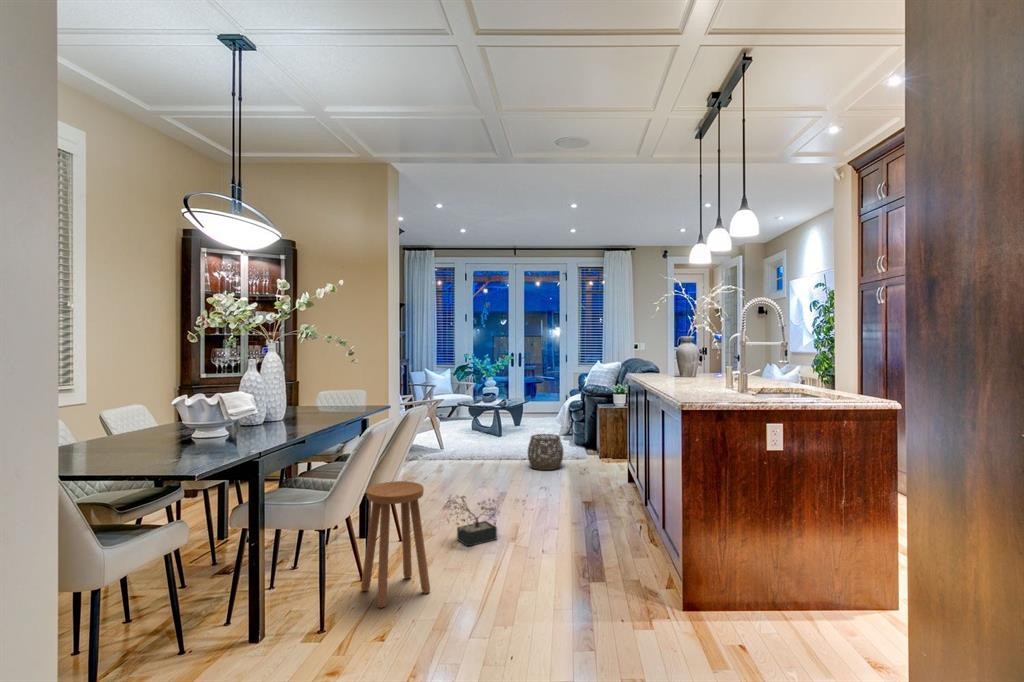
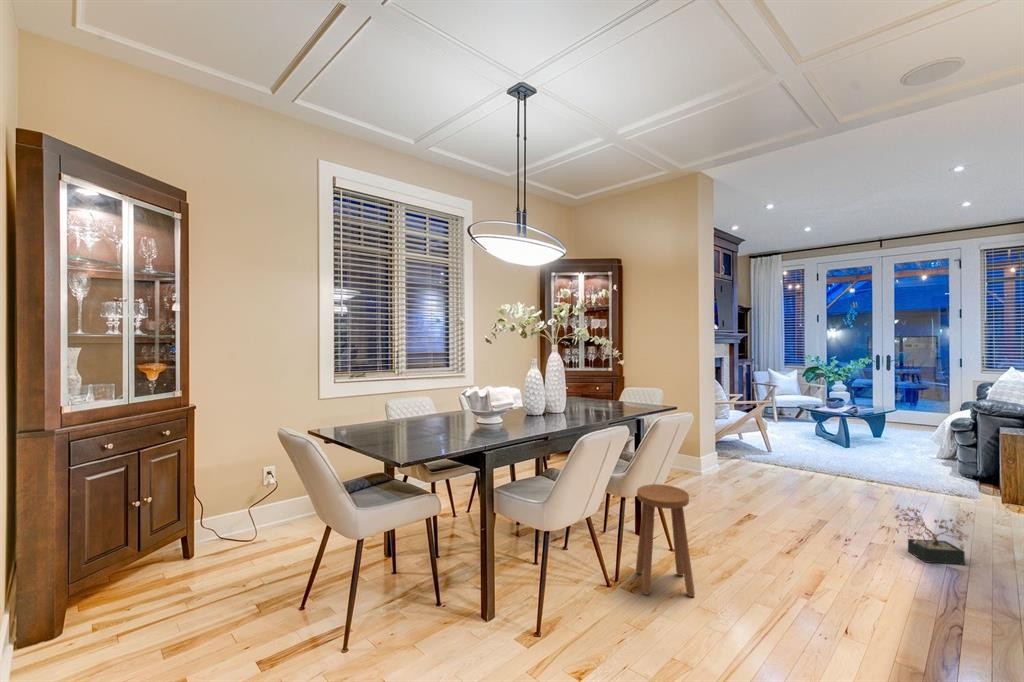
woven basket: present [528,434,563,470] -> none [871,455,928,501]
decorative plant: present [447,495,500,546] -> present [895,505,969,565]

